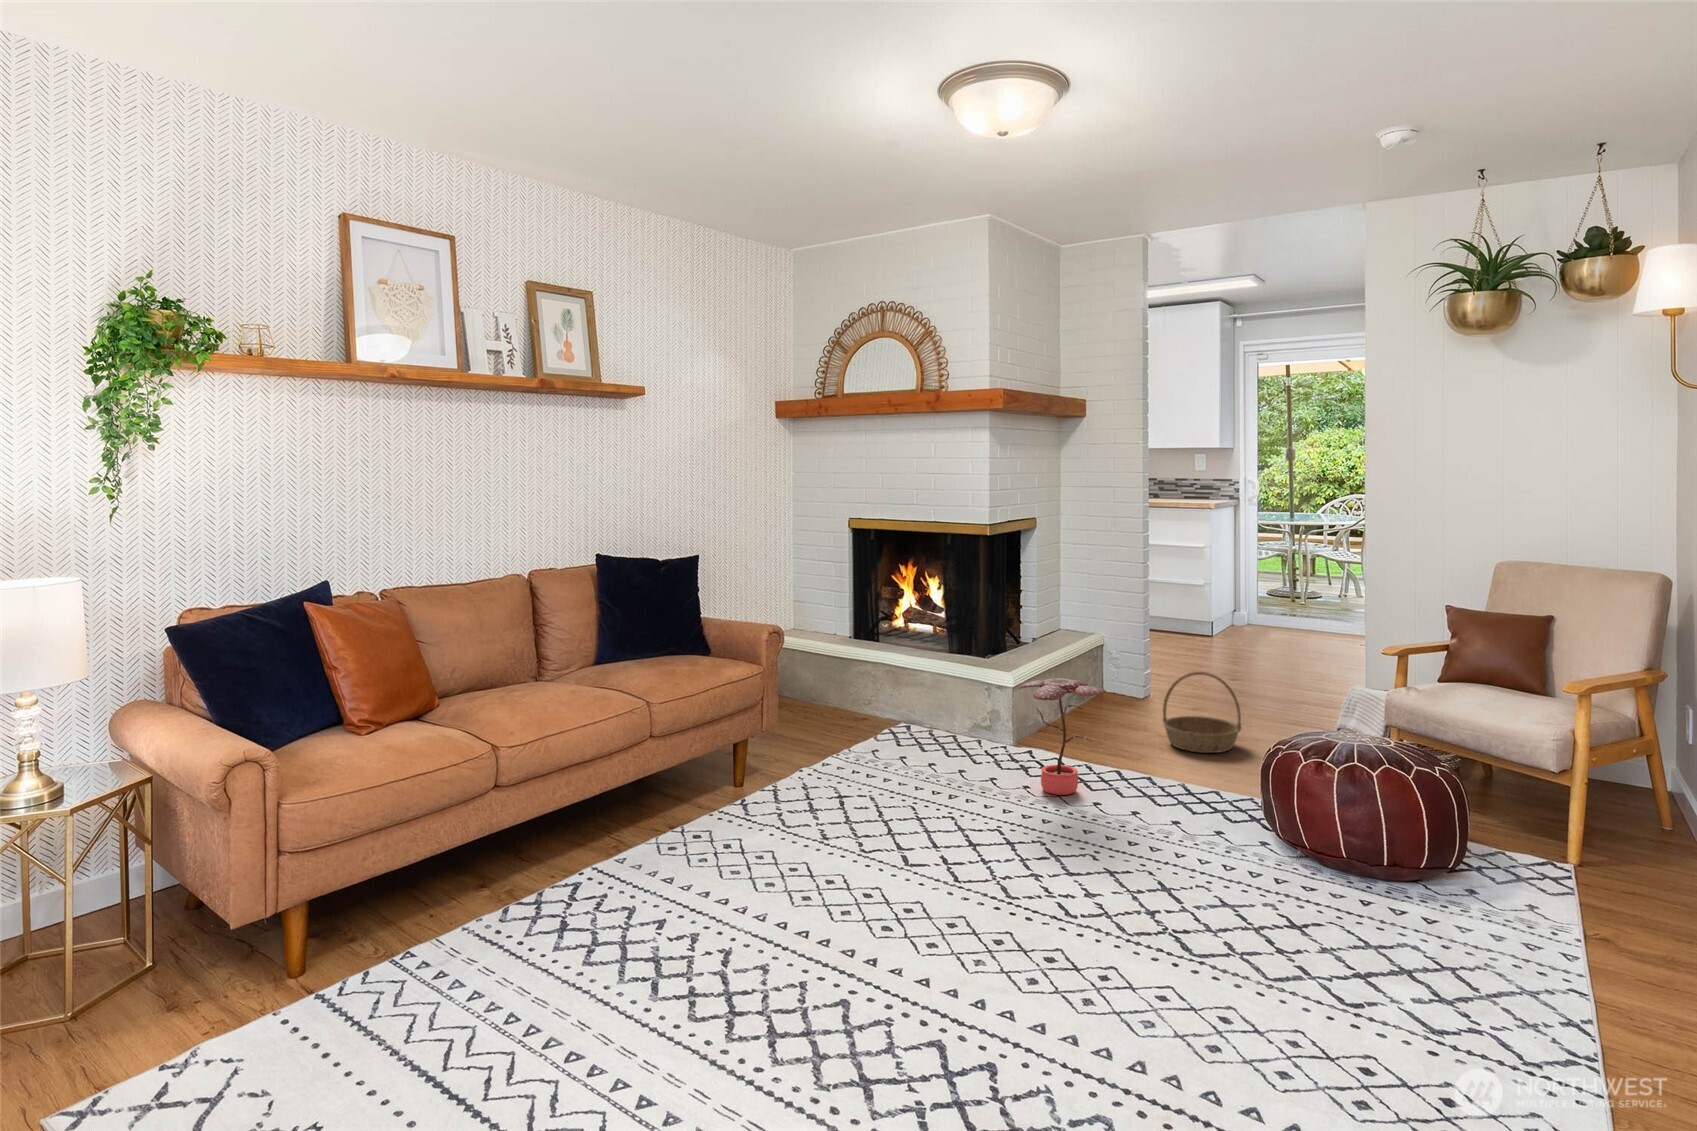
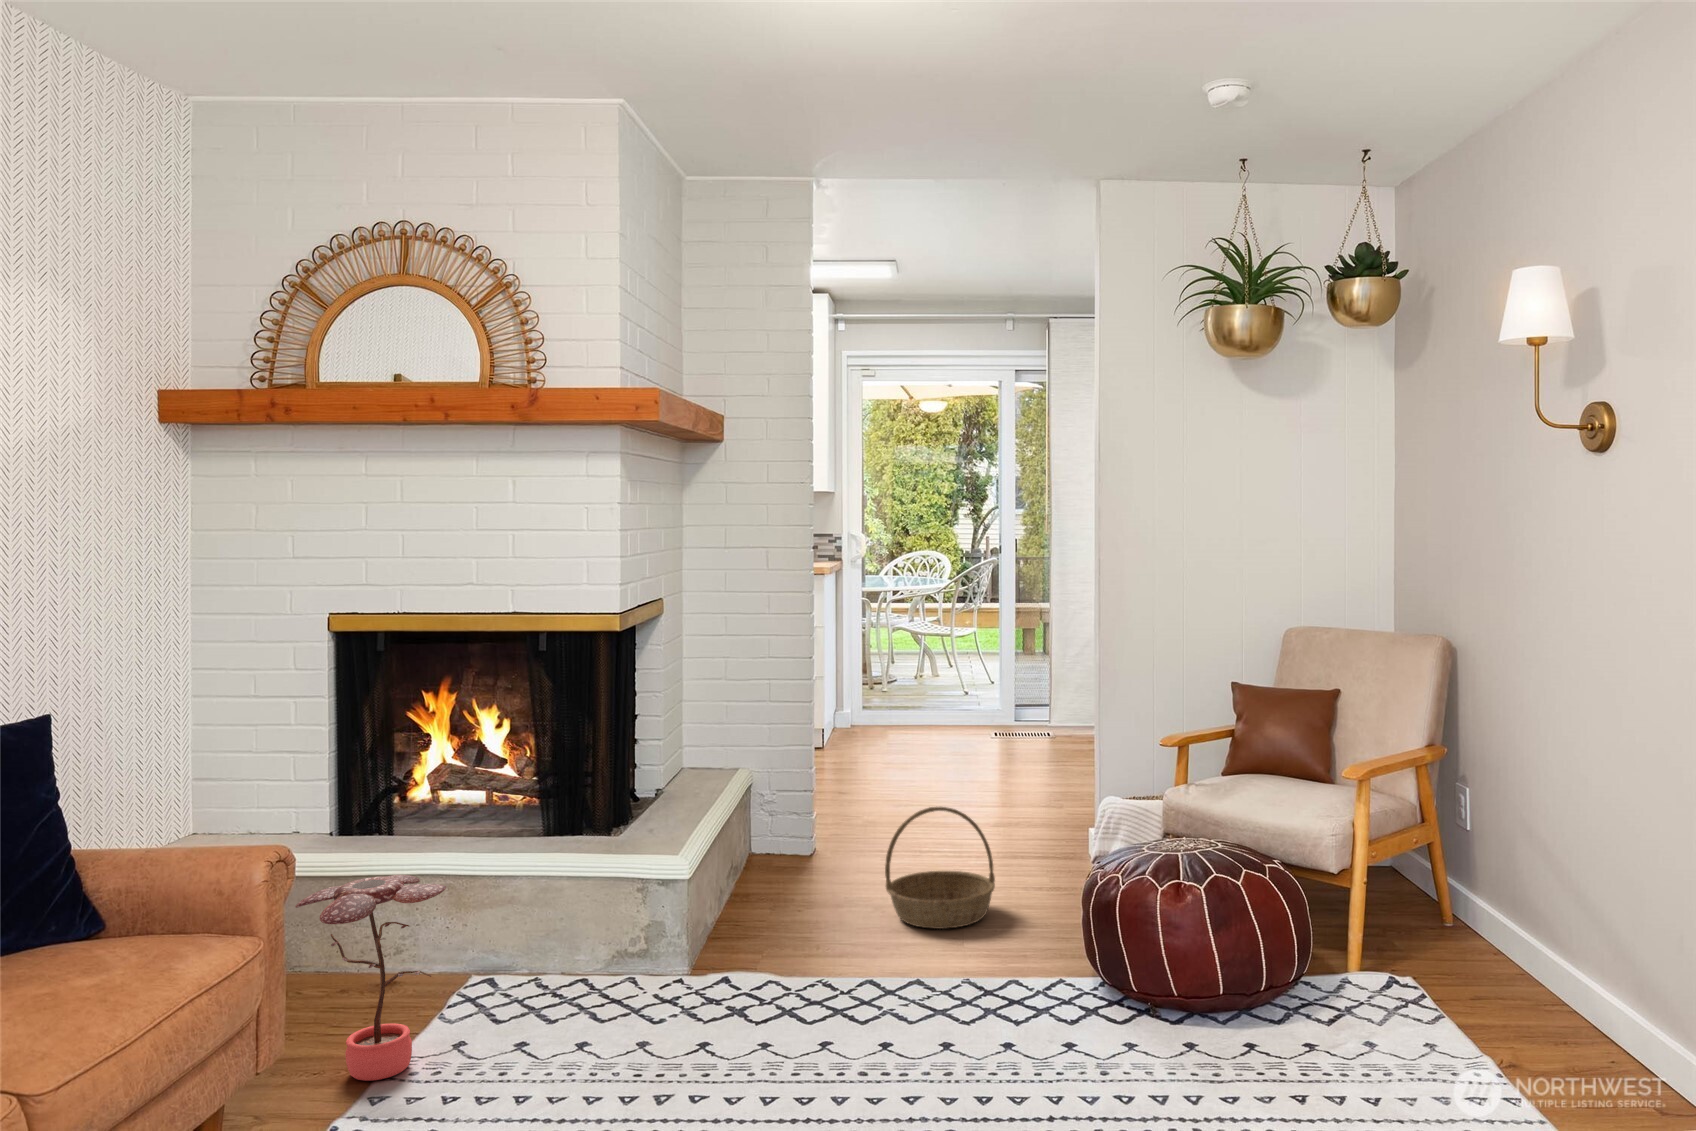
potted plant: present [1019,678,1105,795] -> present [295,875,446,1081]

